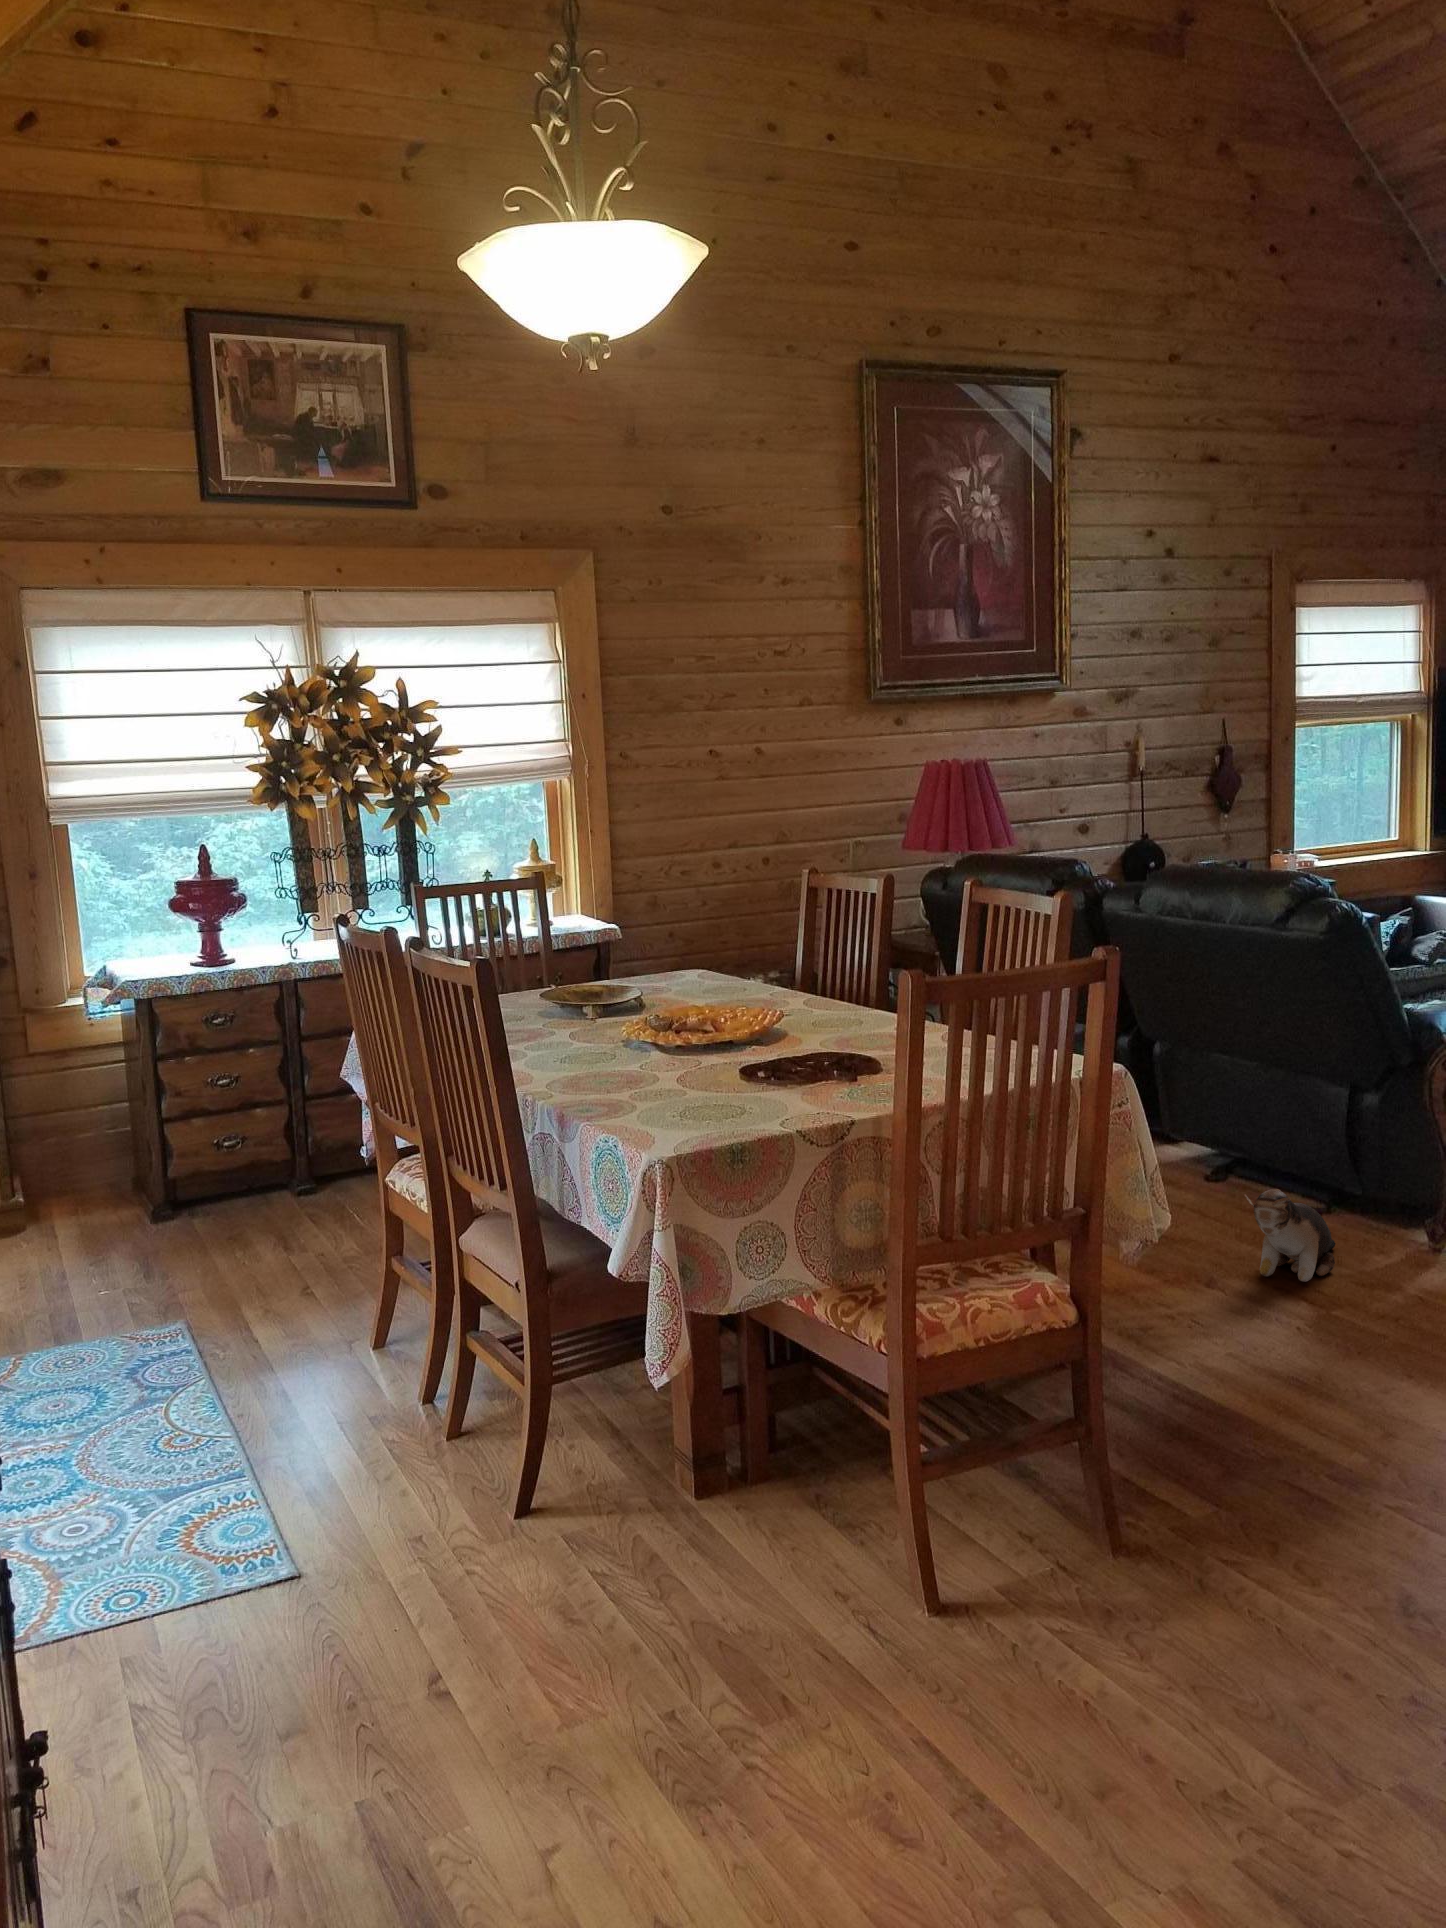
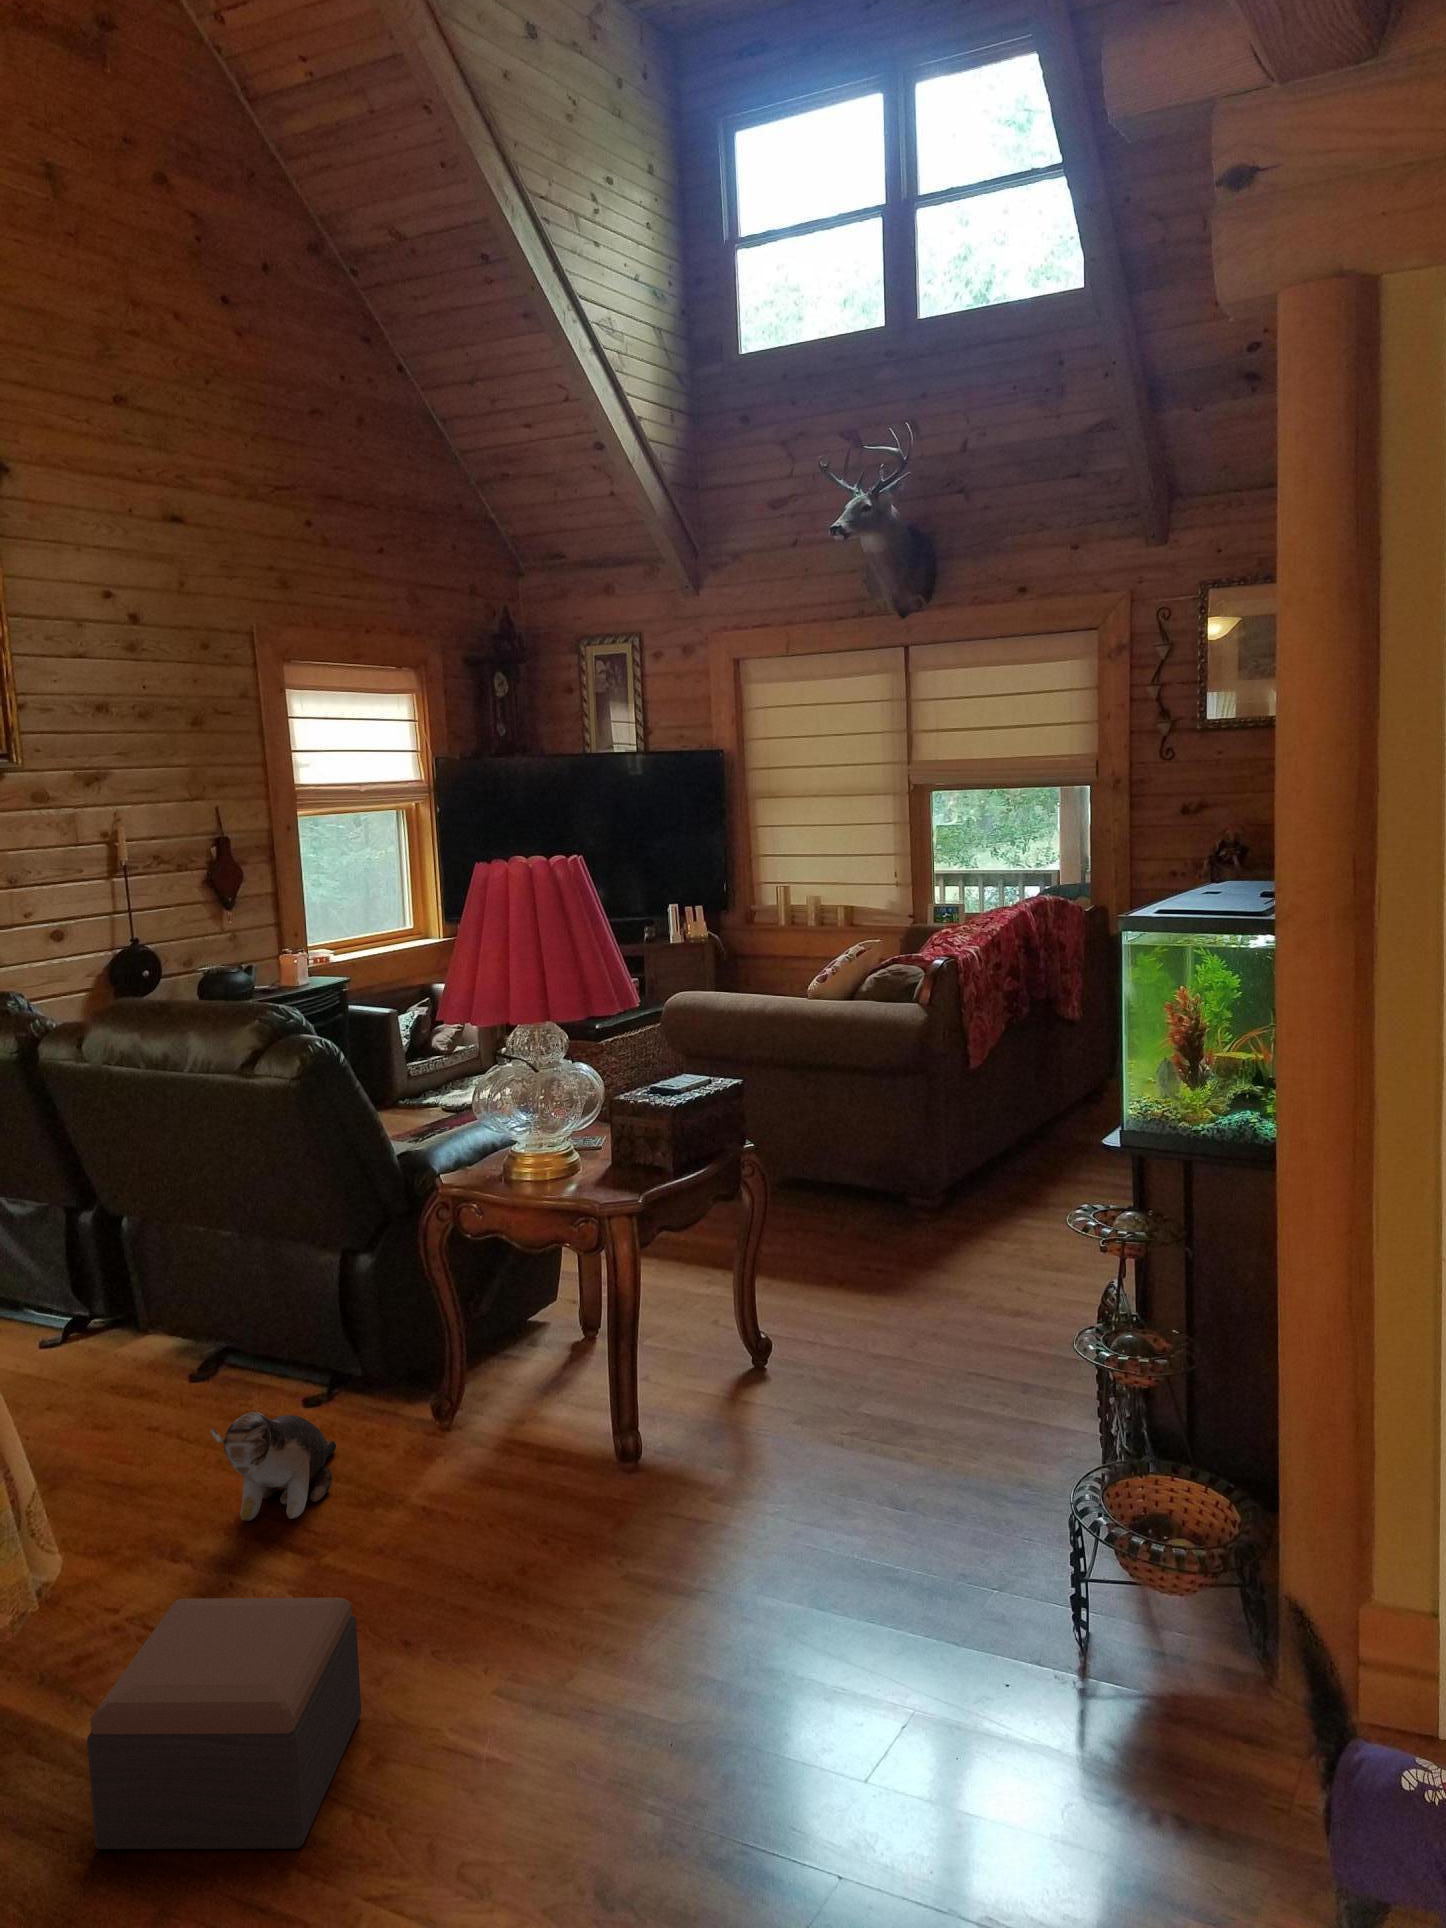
footstool: none [1181,1284,1373,1459] -> present [87,1598,361,1849]

